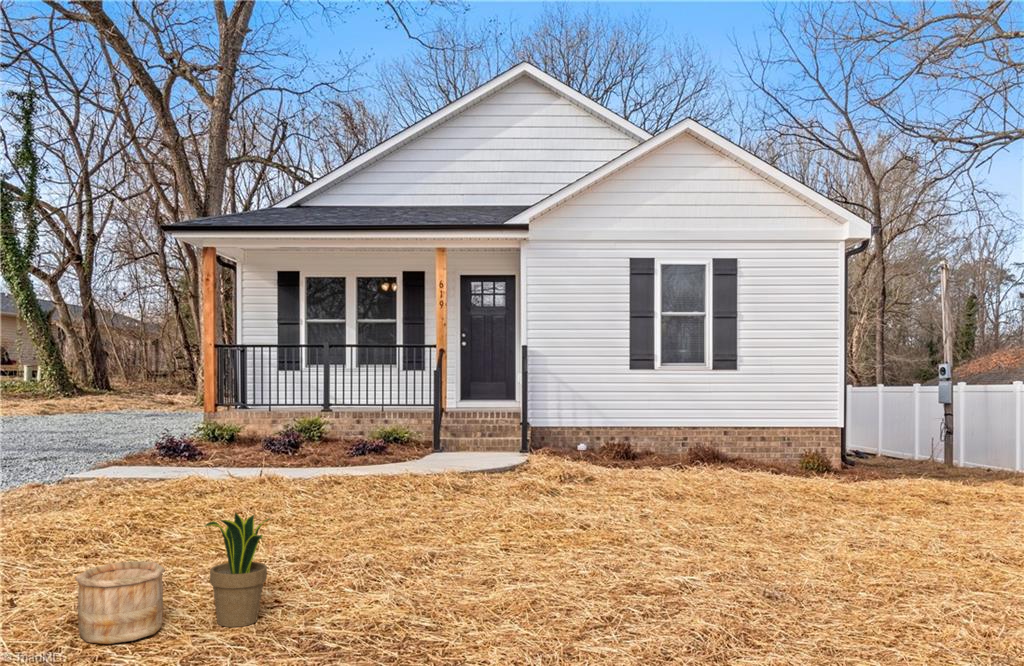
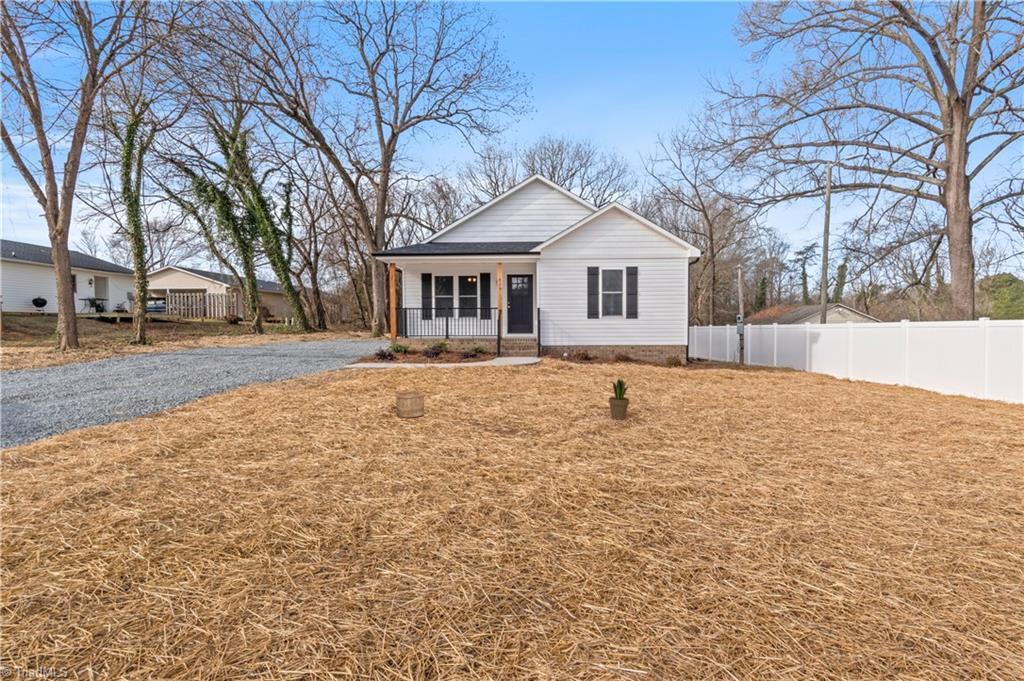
potted plant: present [205,513,271,627] -> present [609,379,630,419]

